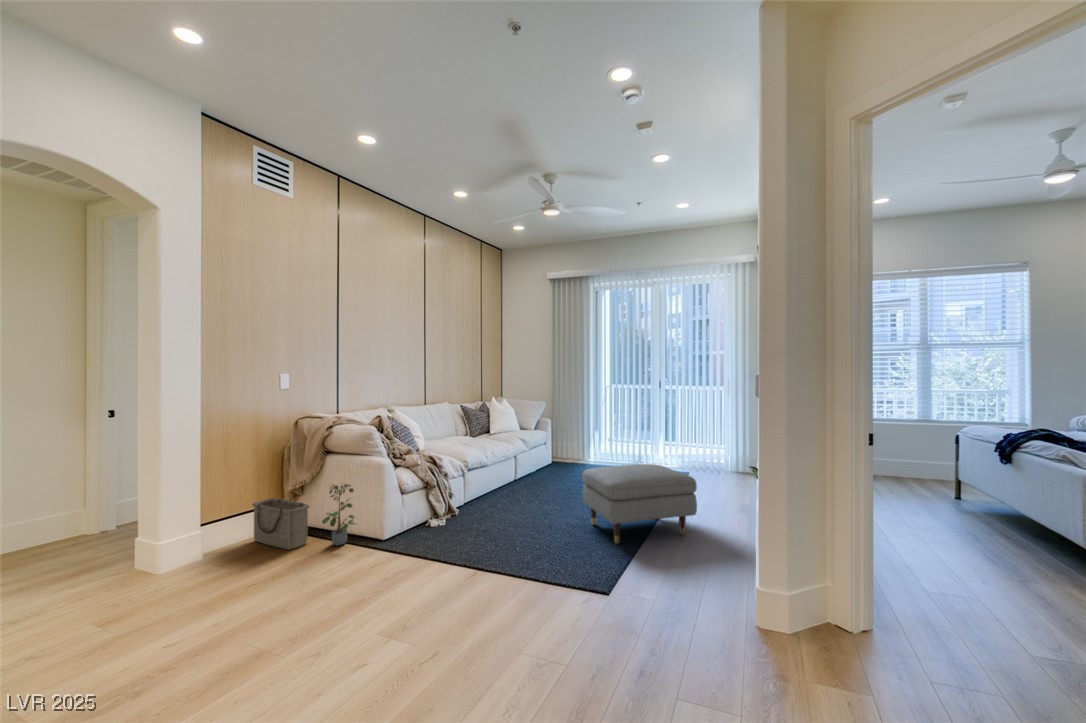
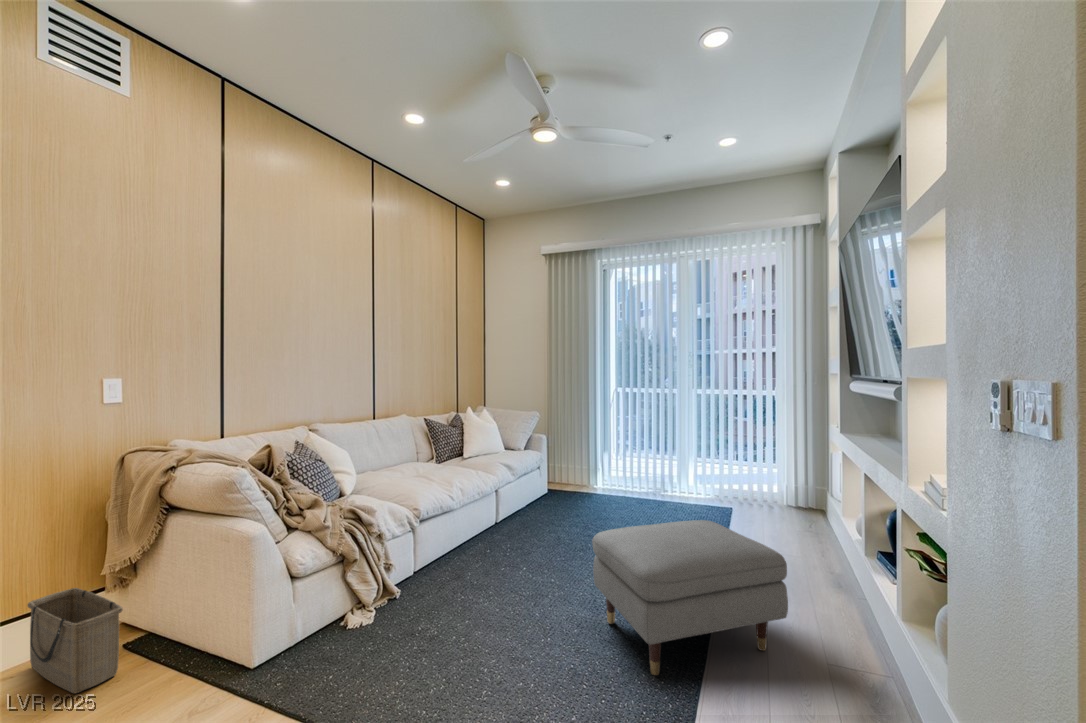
potted plant: present [322,484,356,545] -> none [139,569,201,680]

